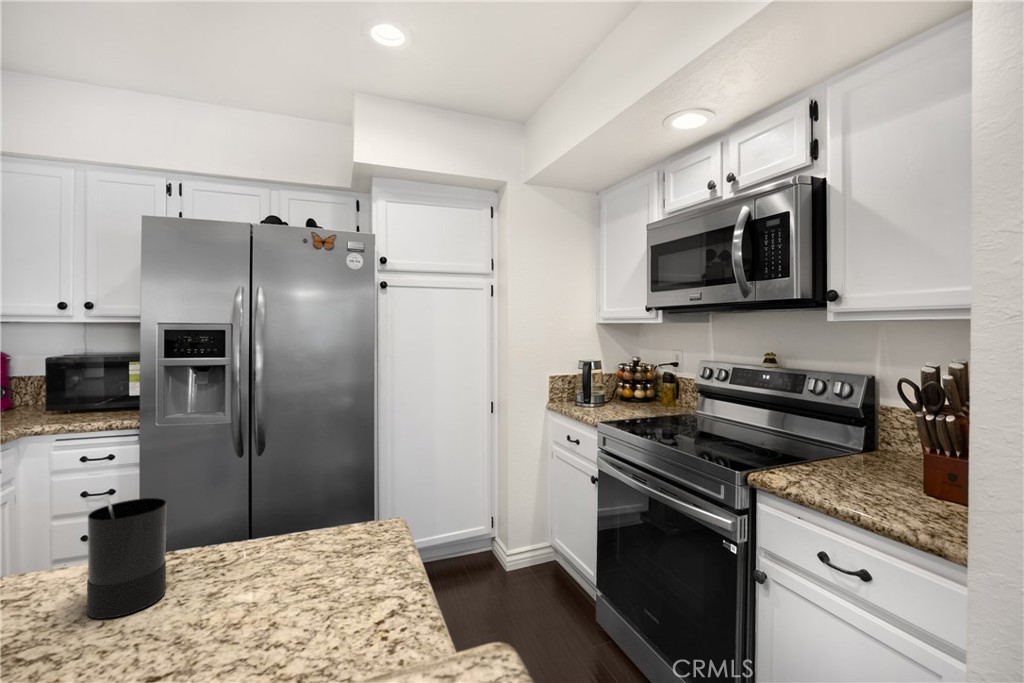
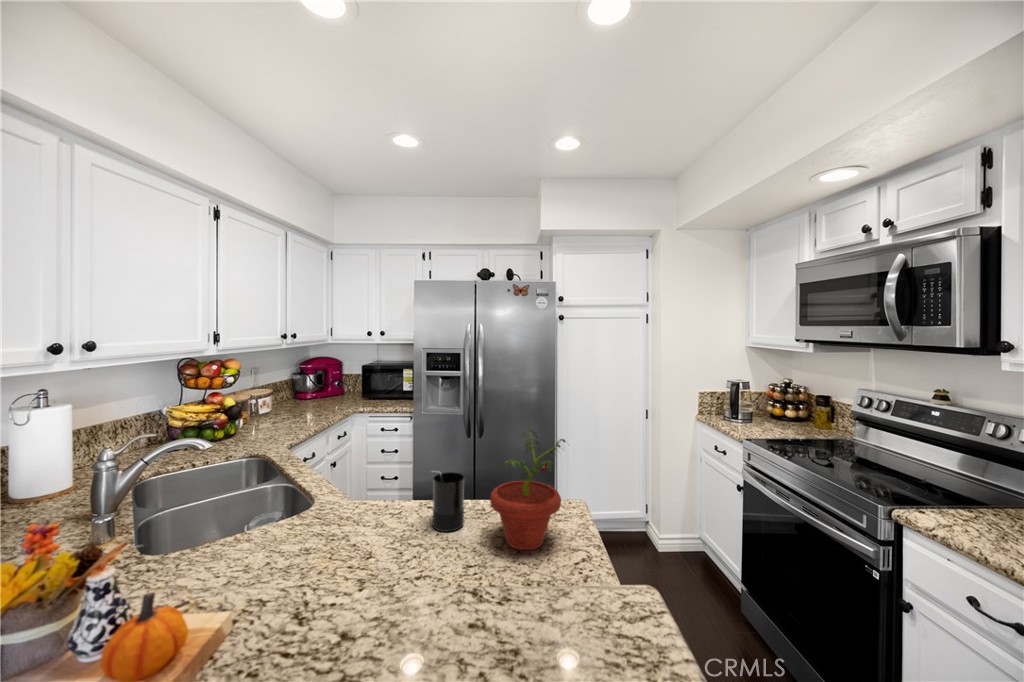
potted plant: none [211,396,368,621] -> present [490,426,565,550]

